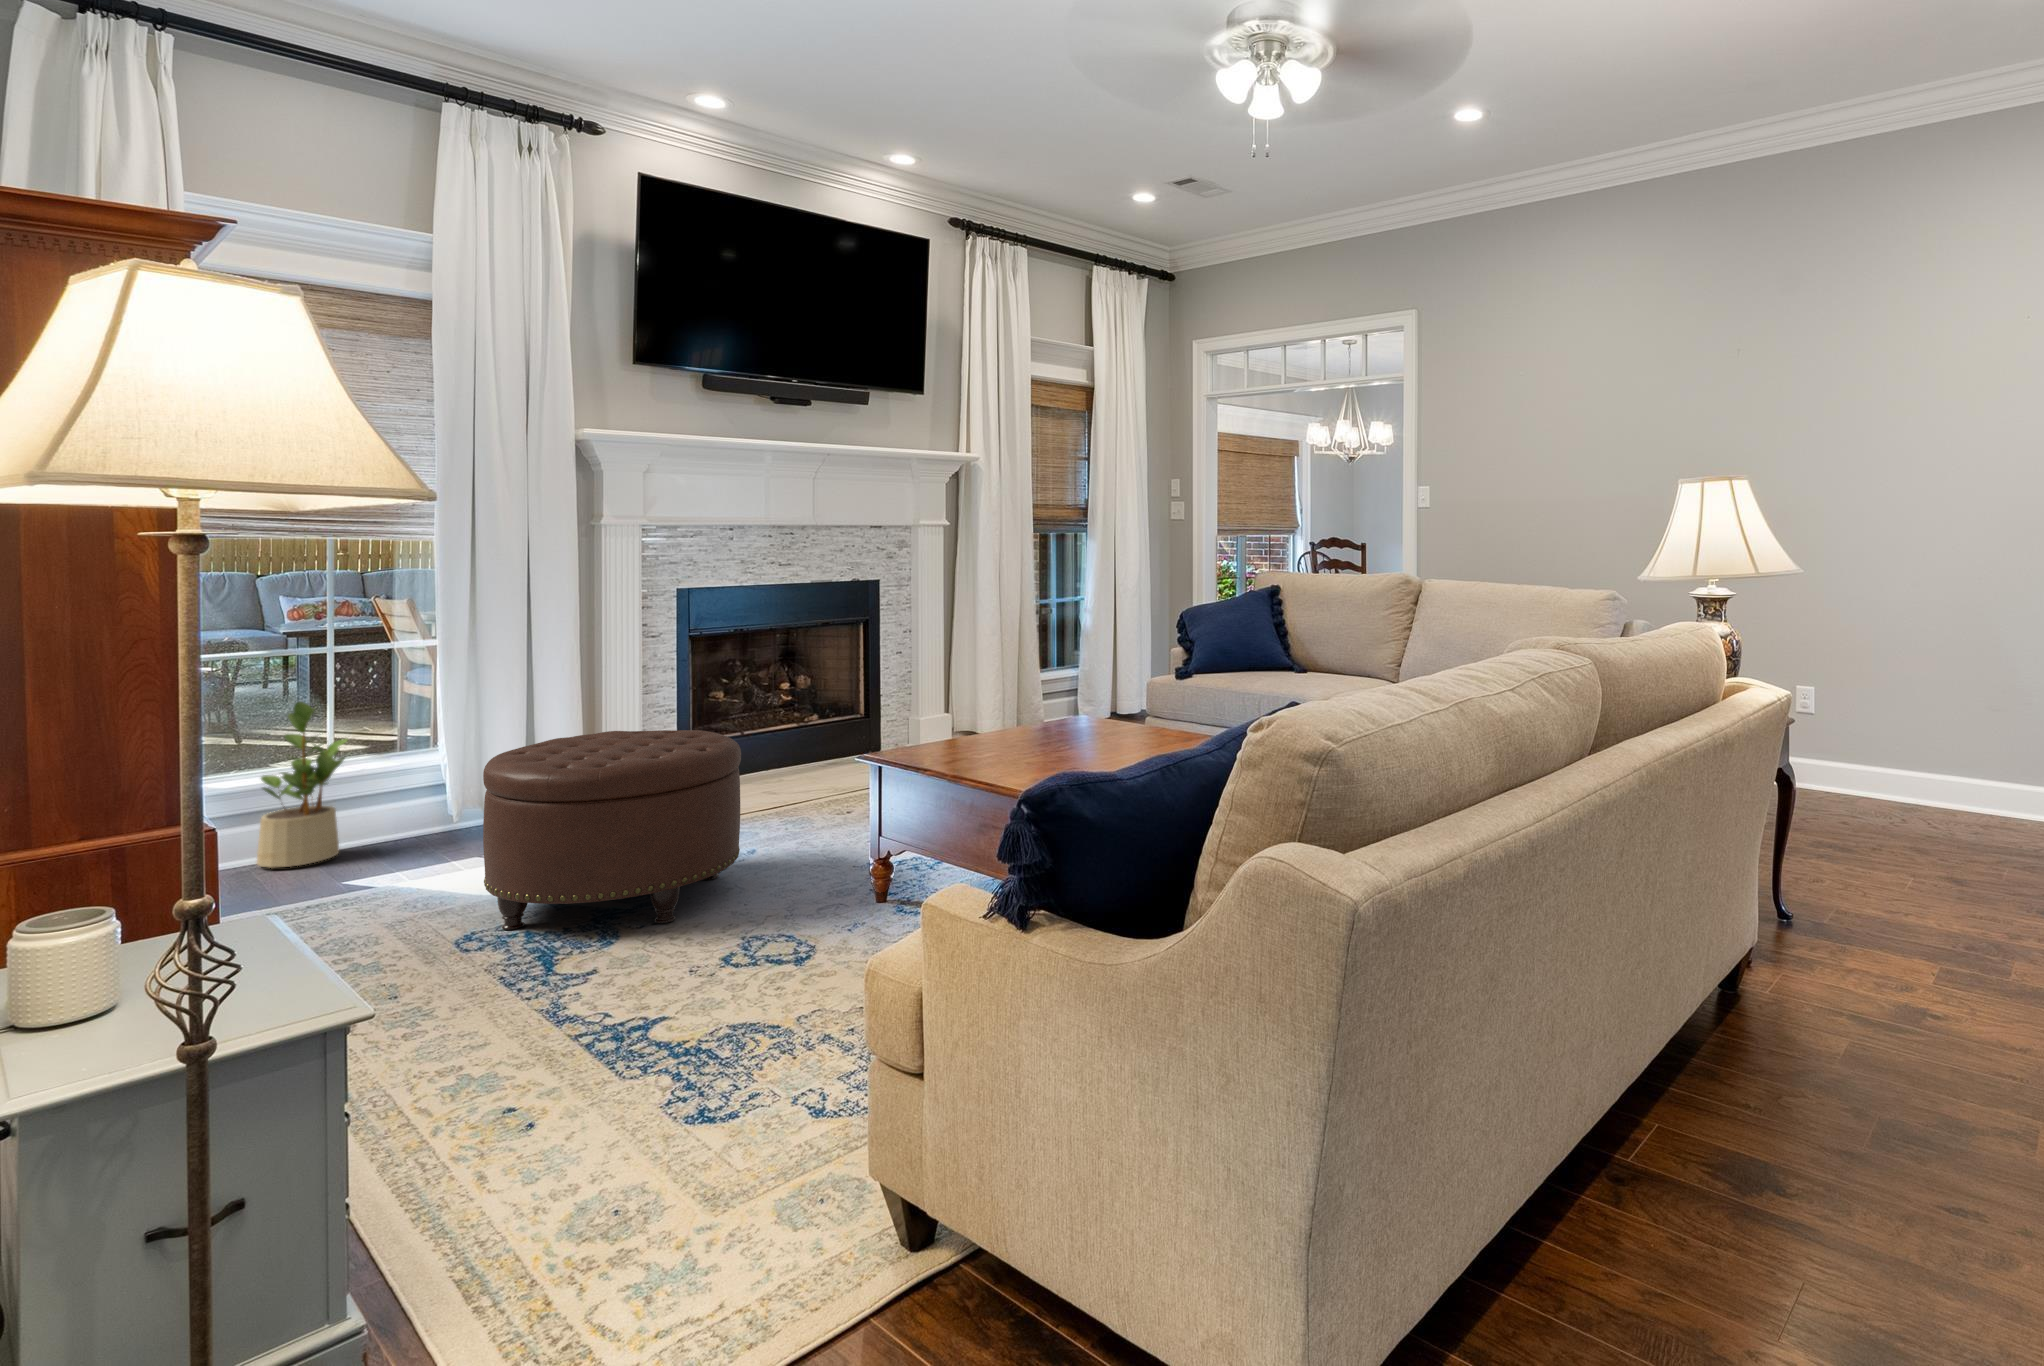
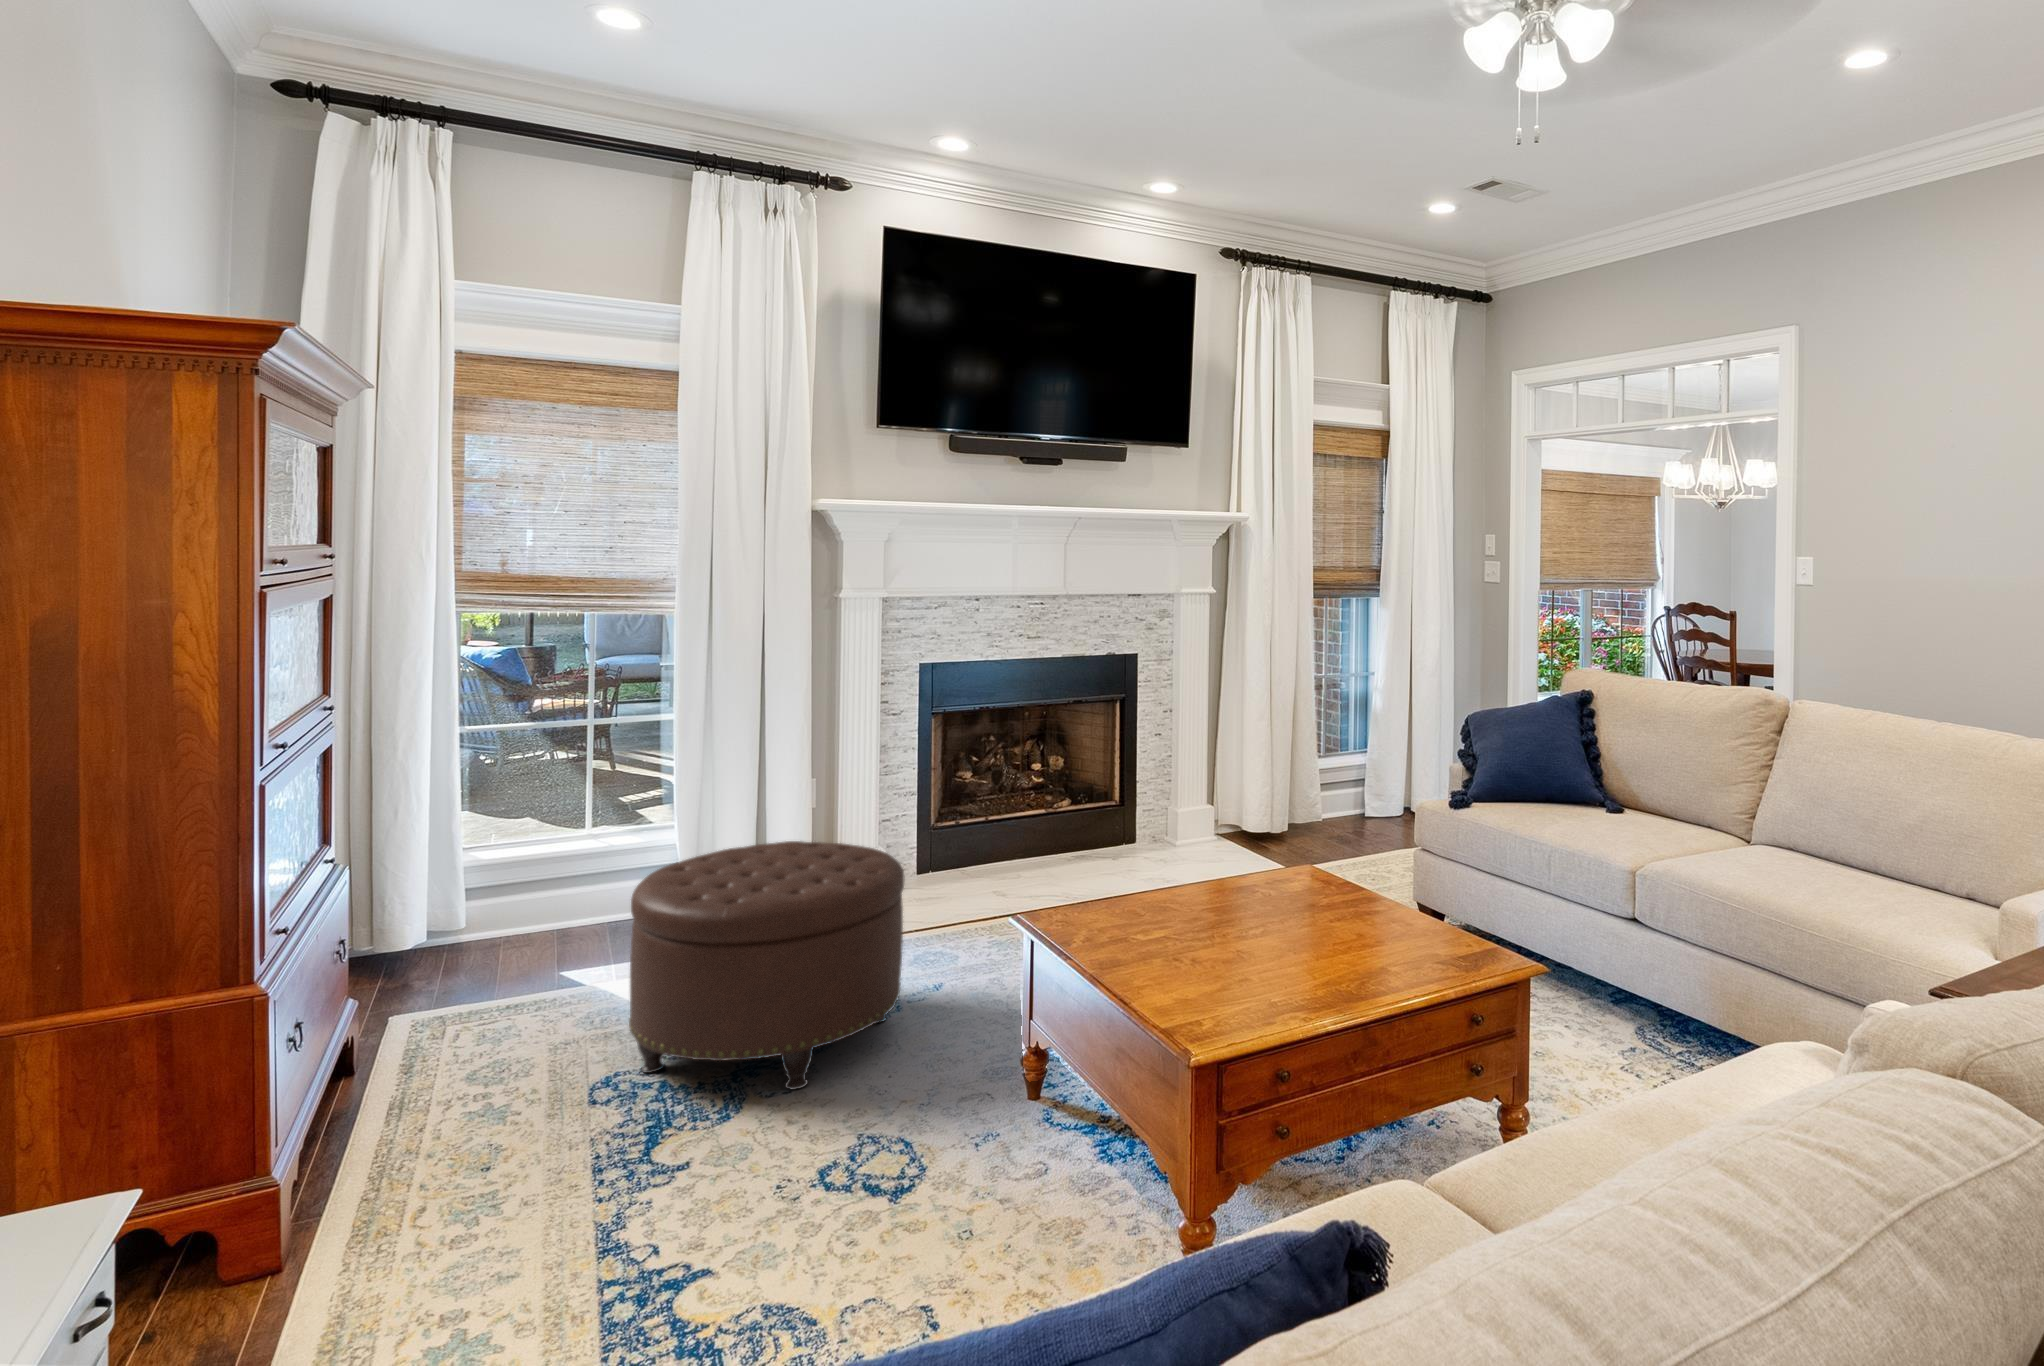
potted plant: present [257,702,347,867] -> none [501,779,592,947]

